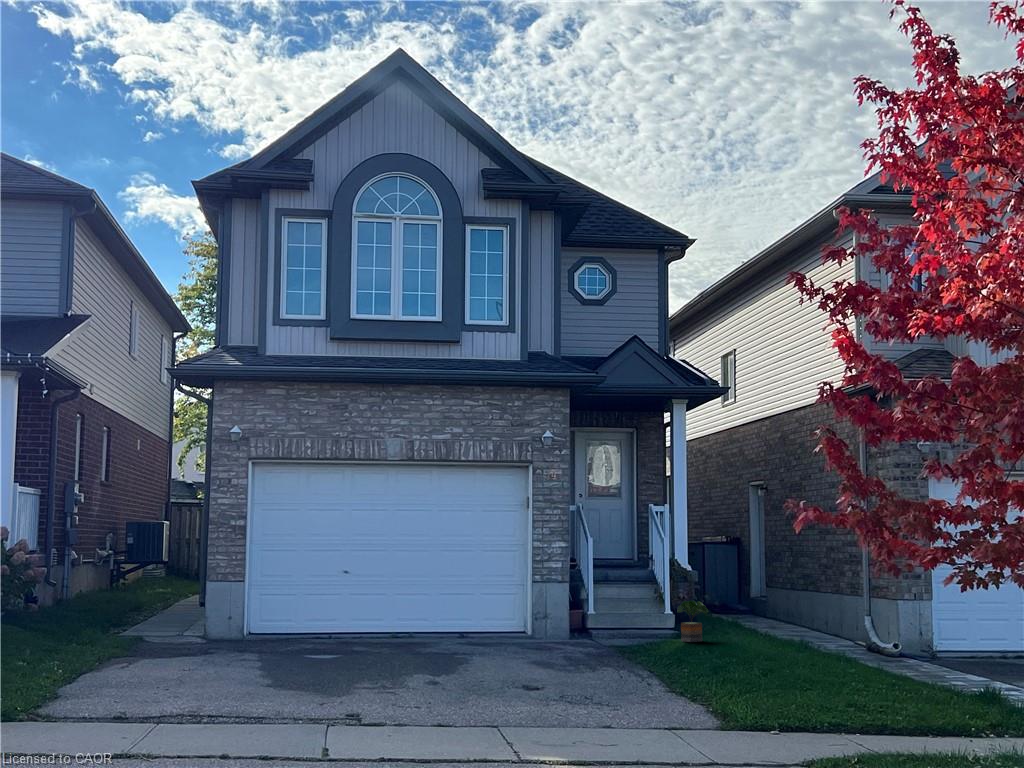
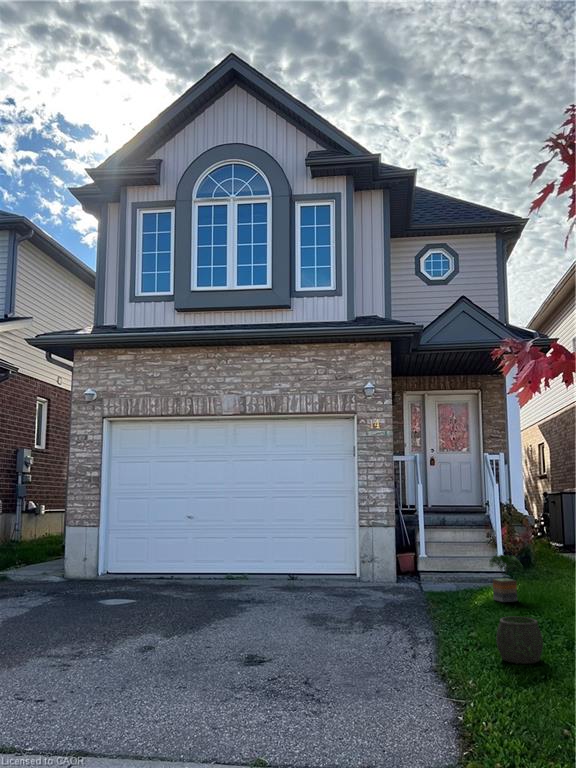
woven basket: none [711,635,744,666] -> present [496,617,543,664]

